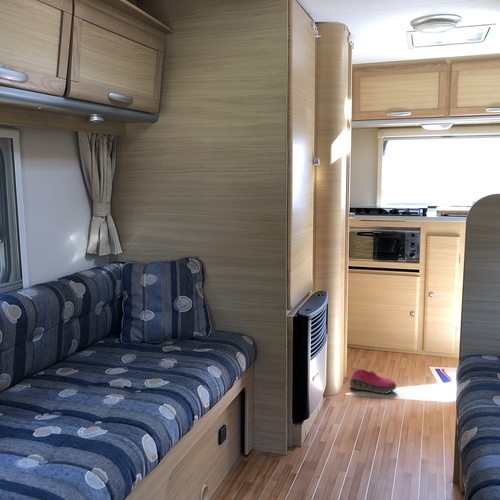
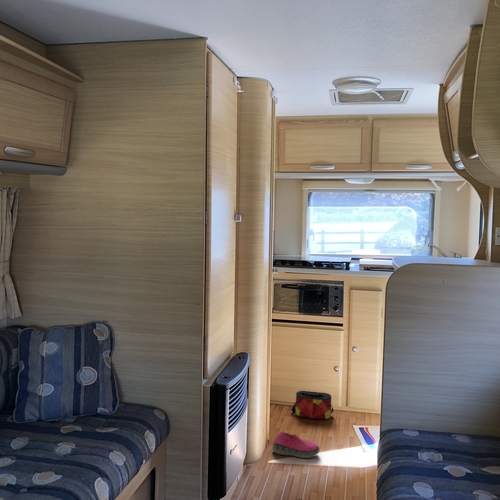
bag: none [367,335,409,362] -> present [291,391,333,420]

